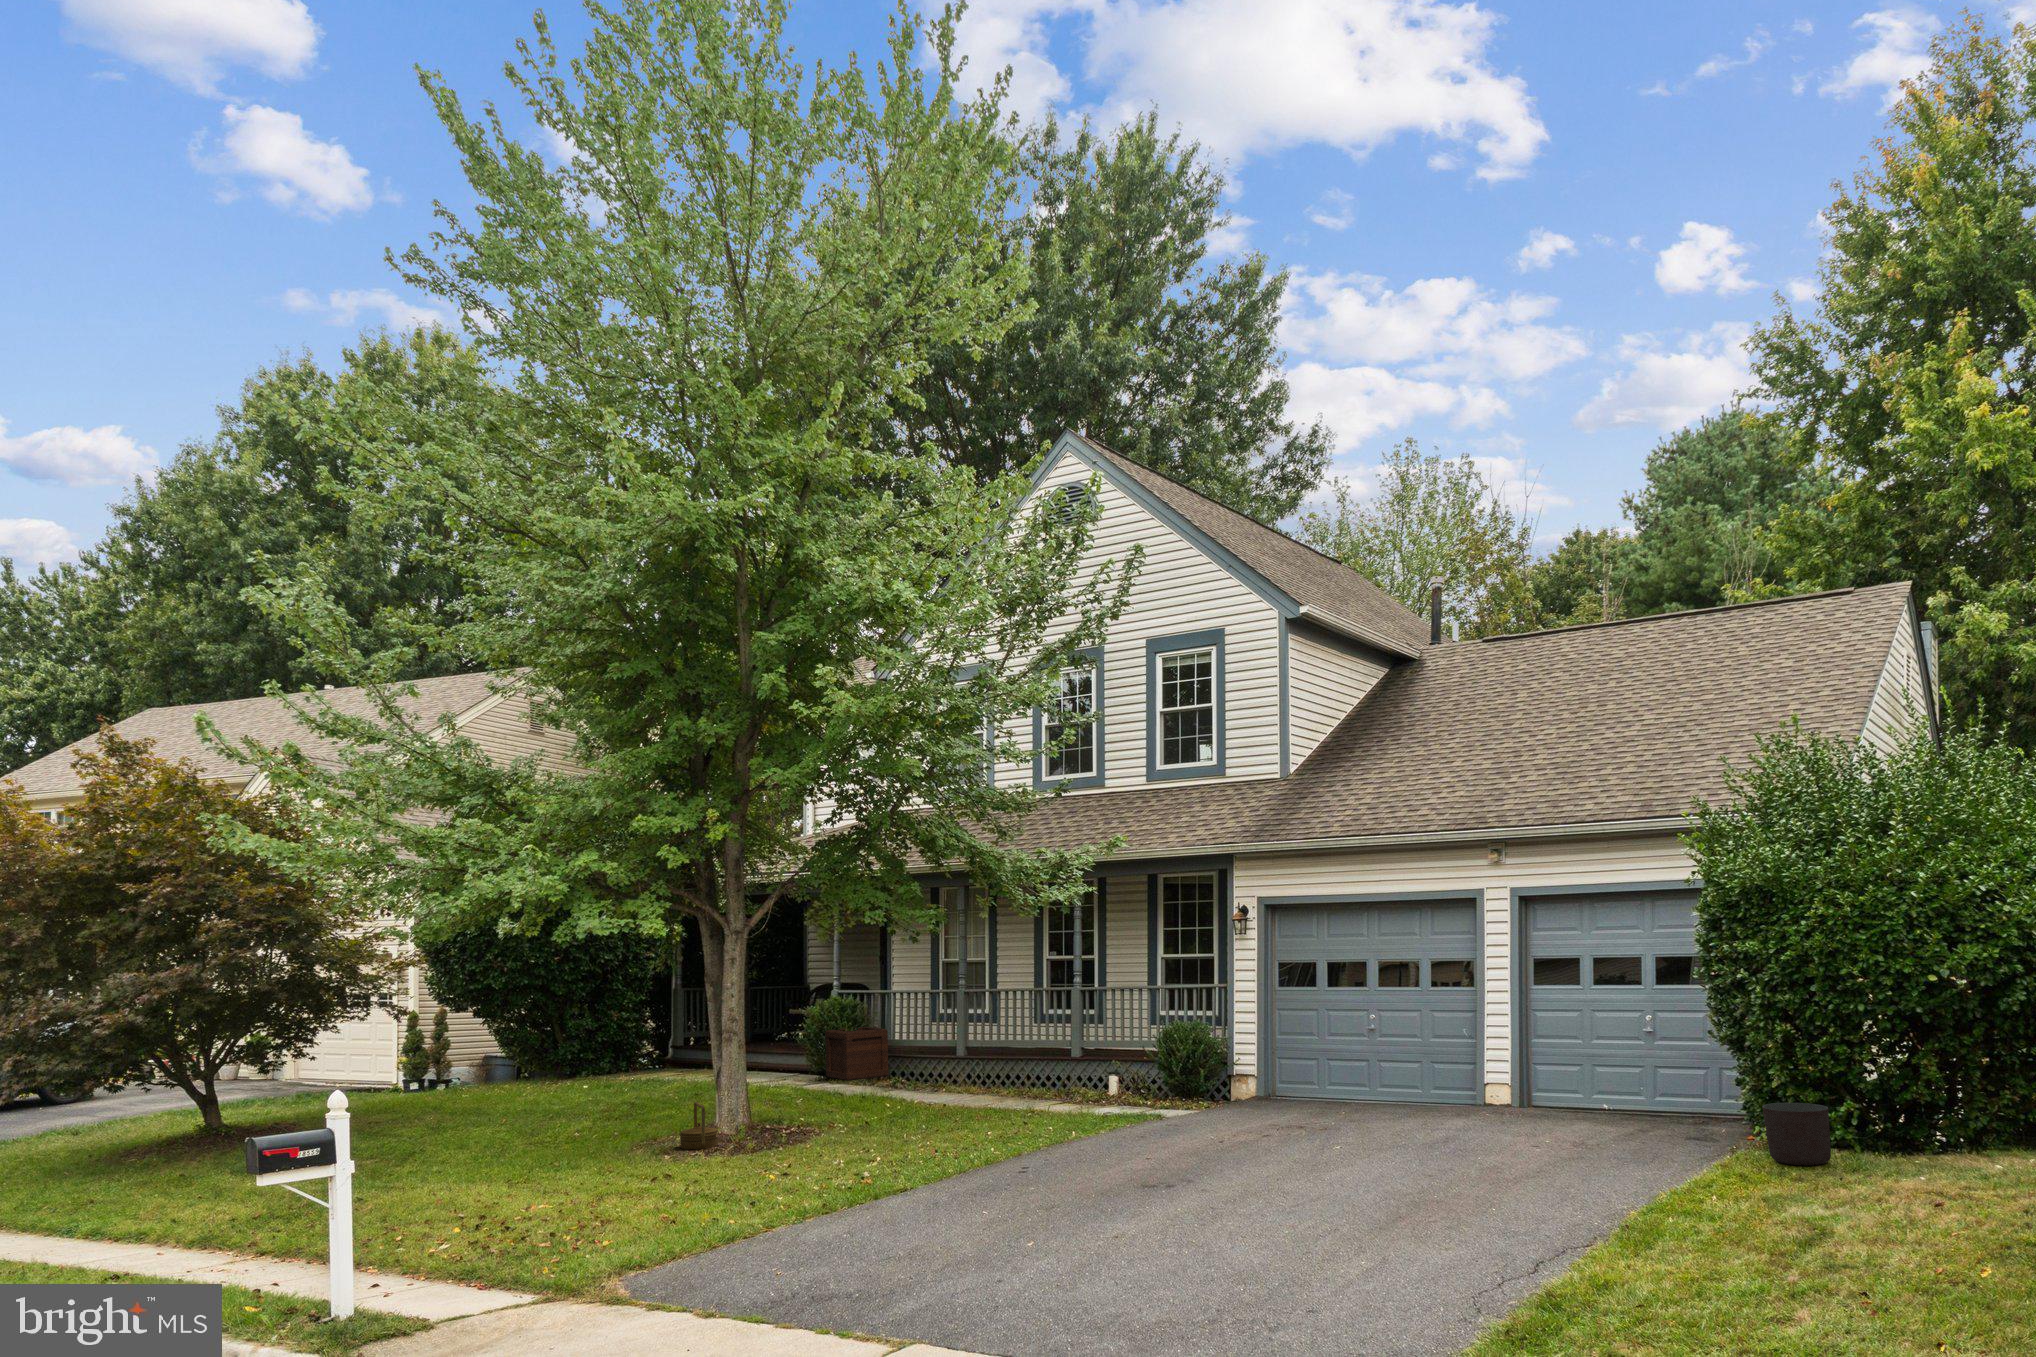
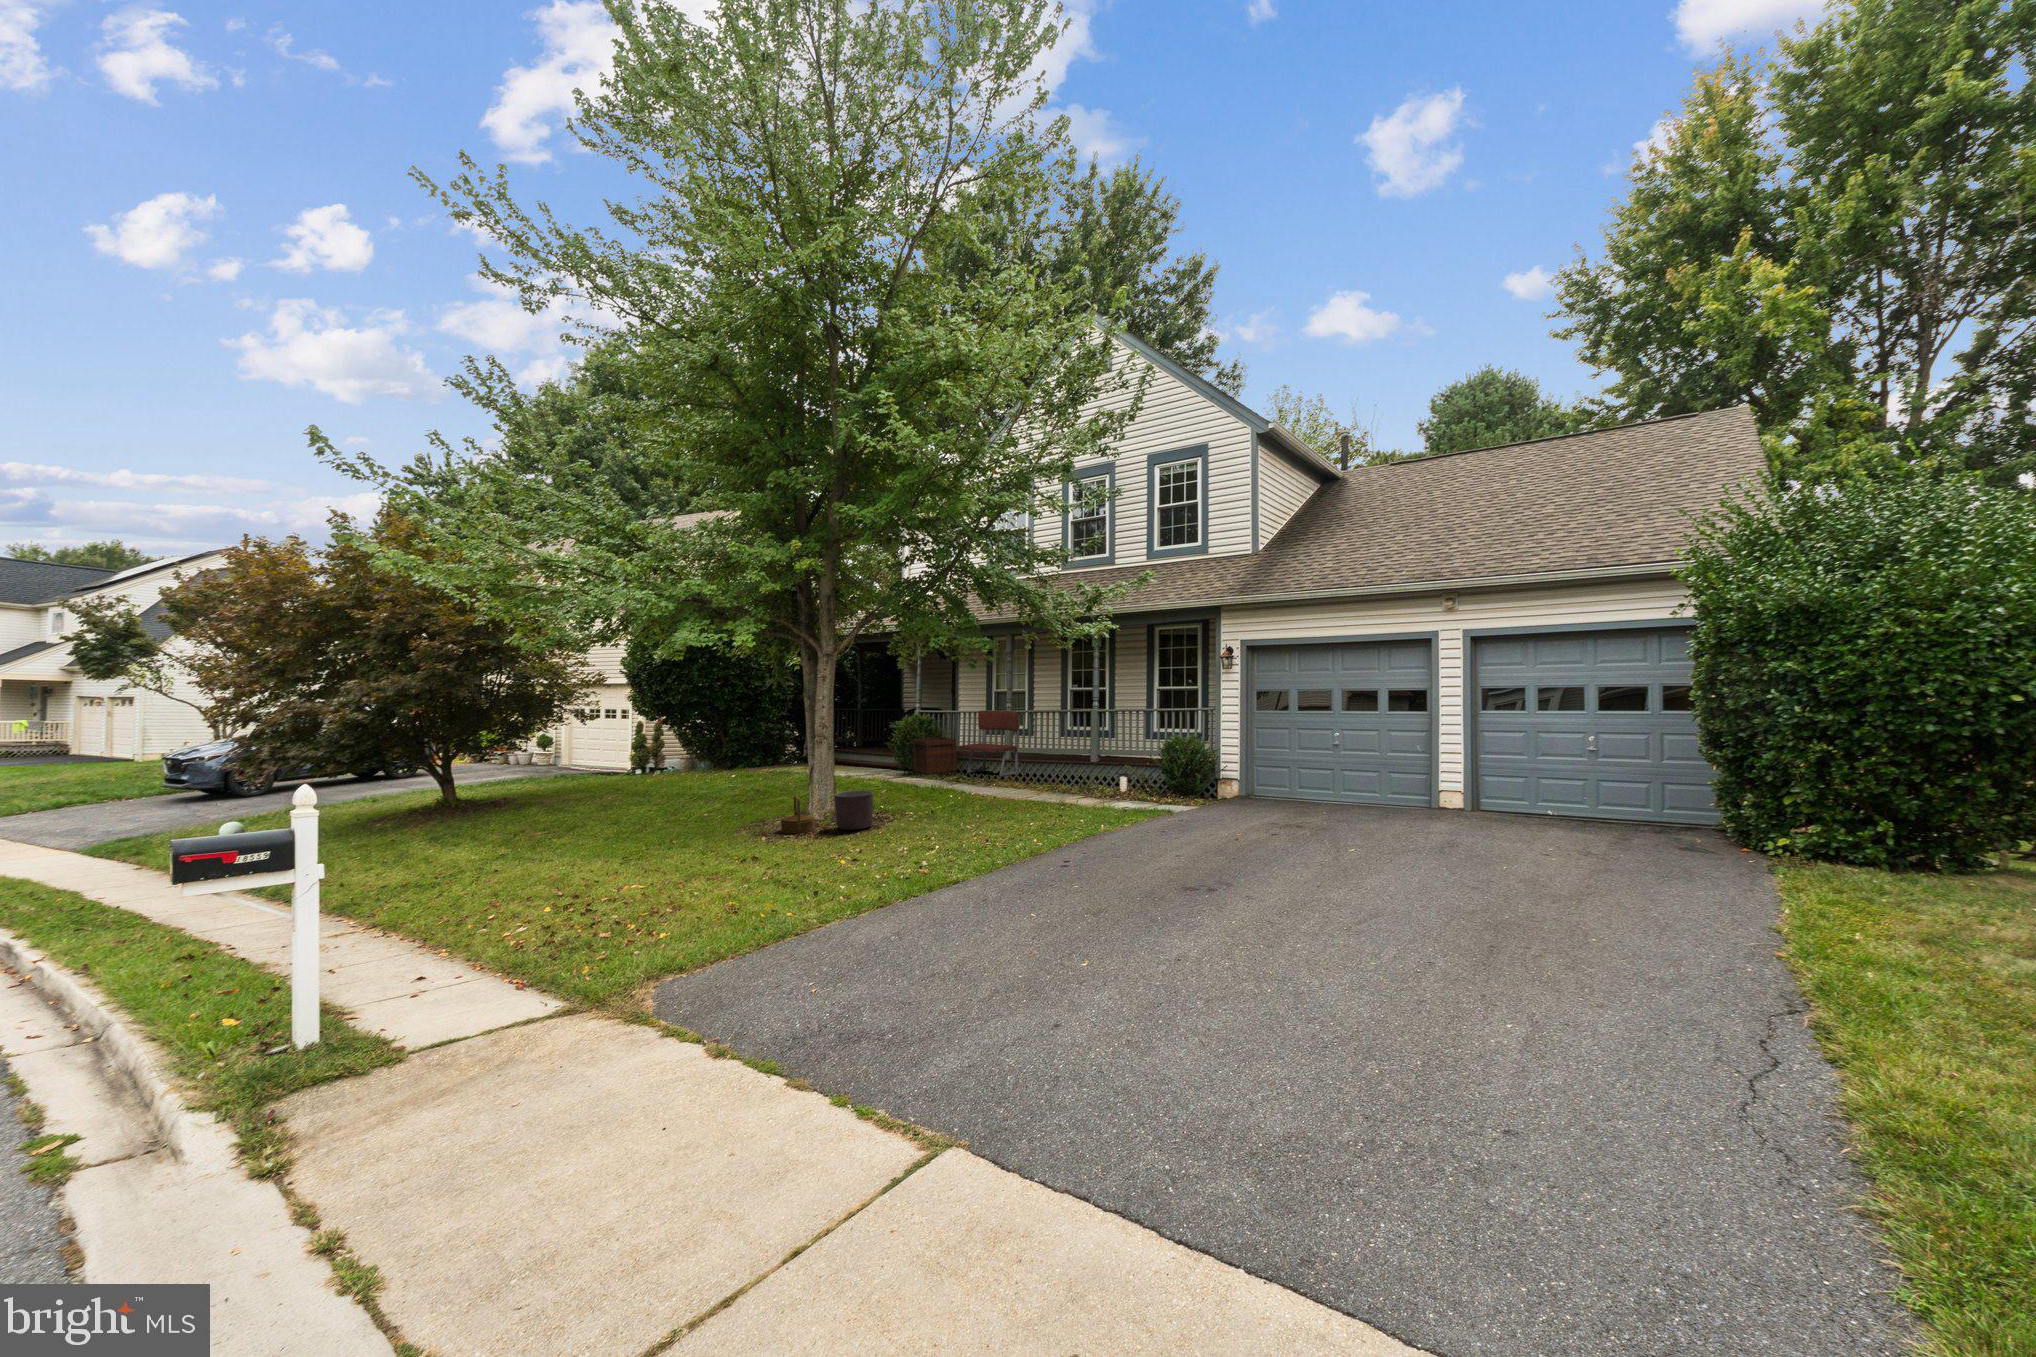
bench: none [892,988,976,1082] -> present [959,711,1019,777]
planter: present [1762,1103,1831,1166] -> present [834,791,873,830]

